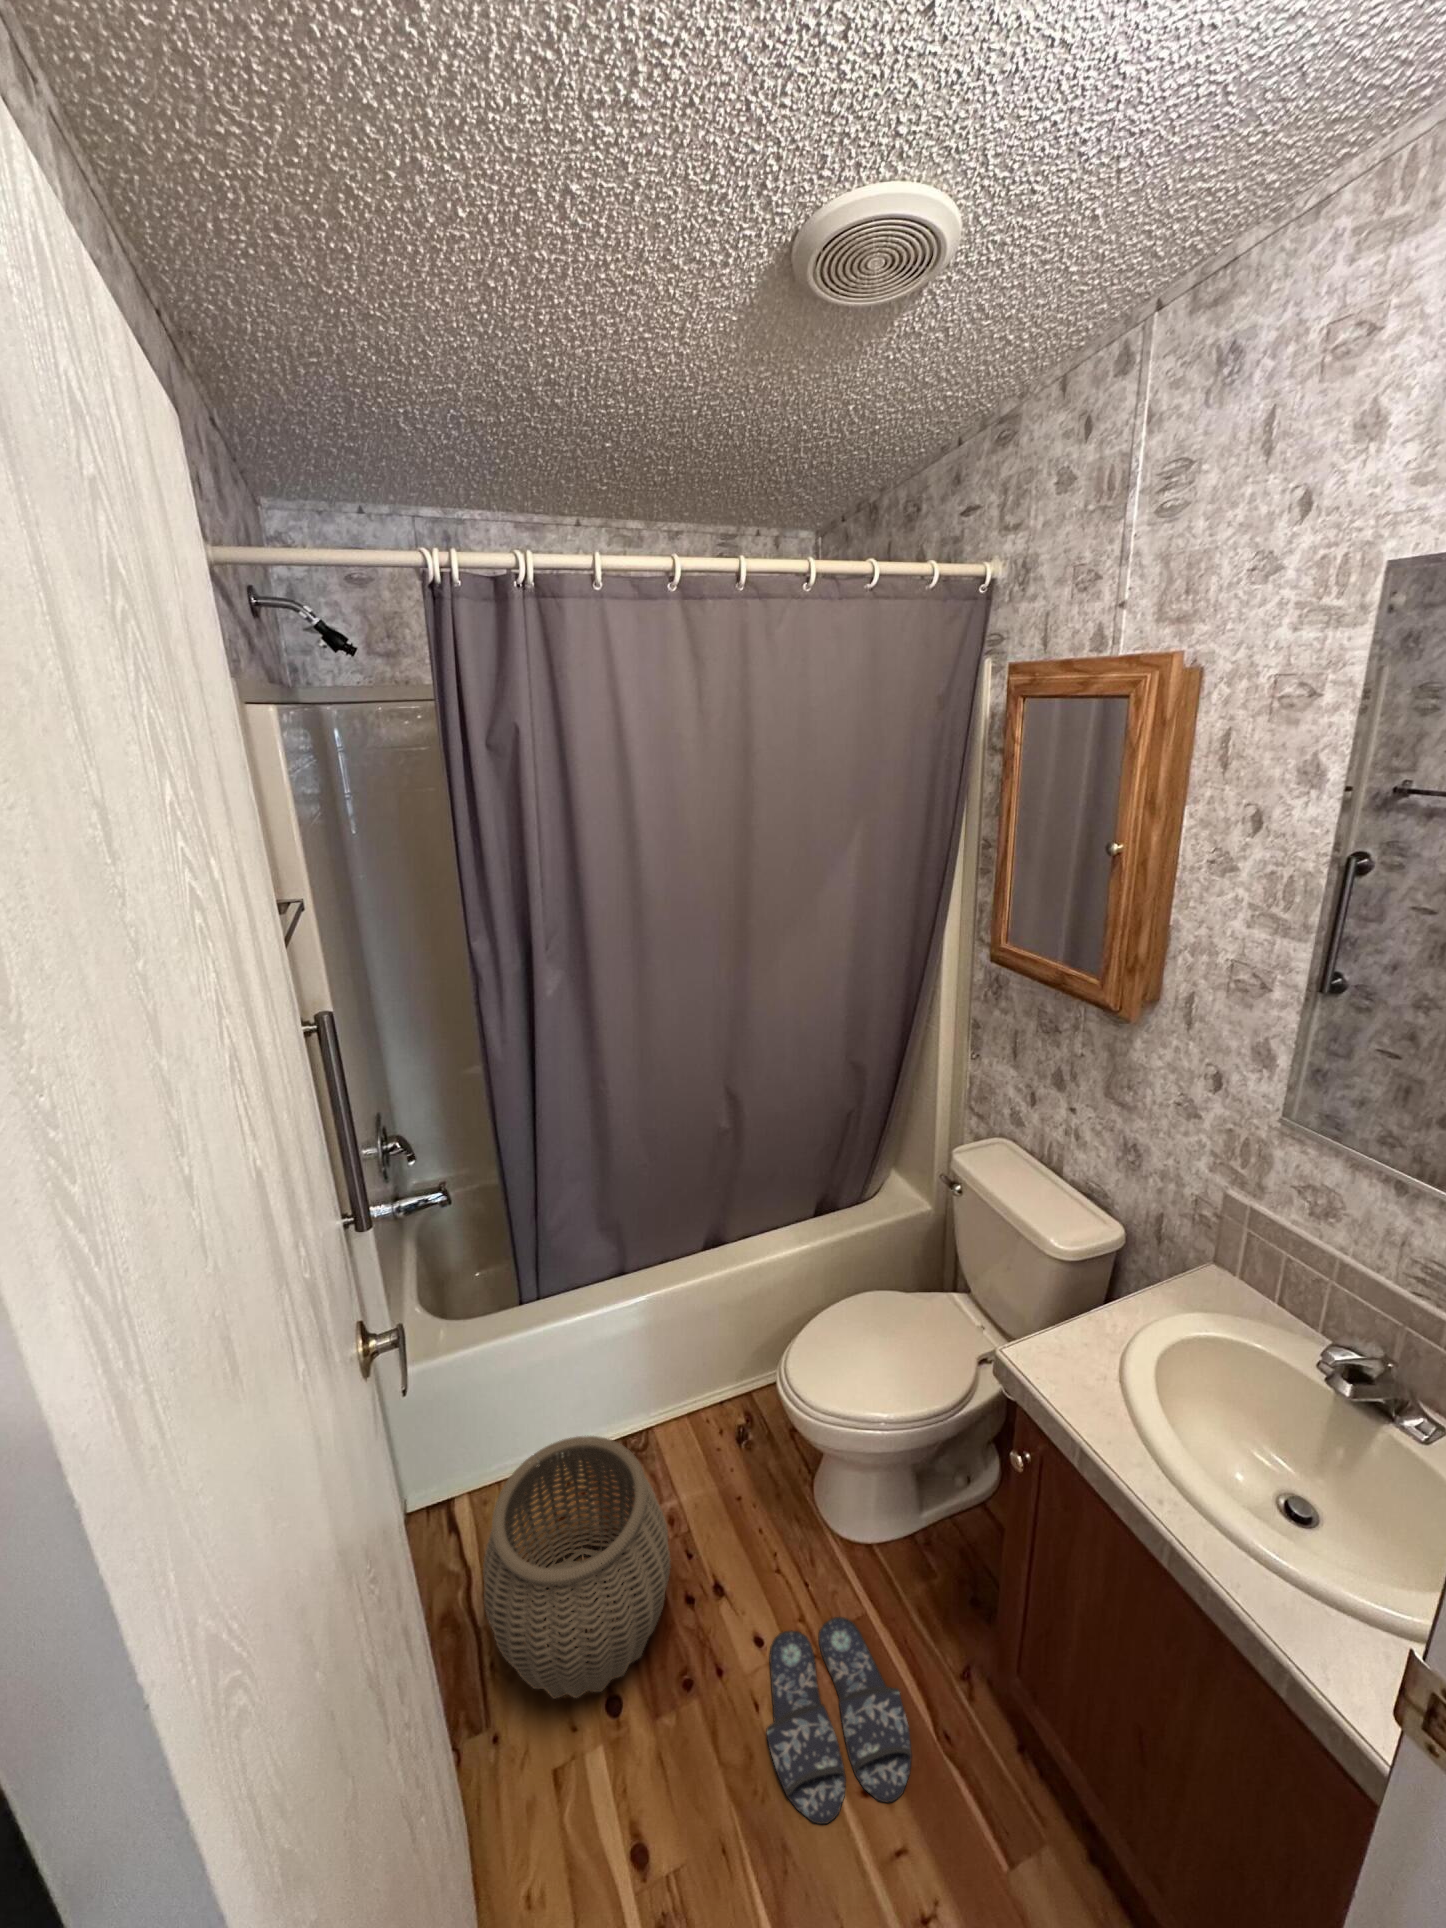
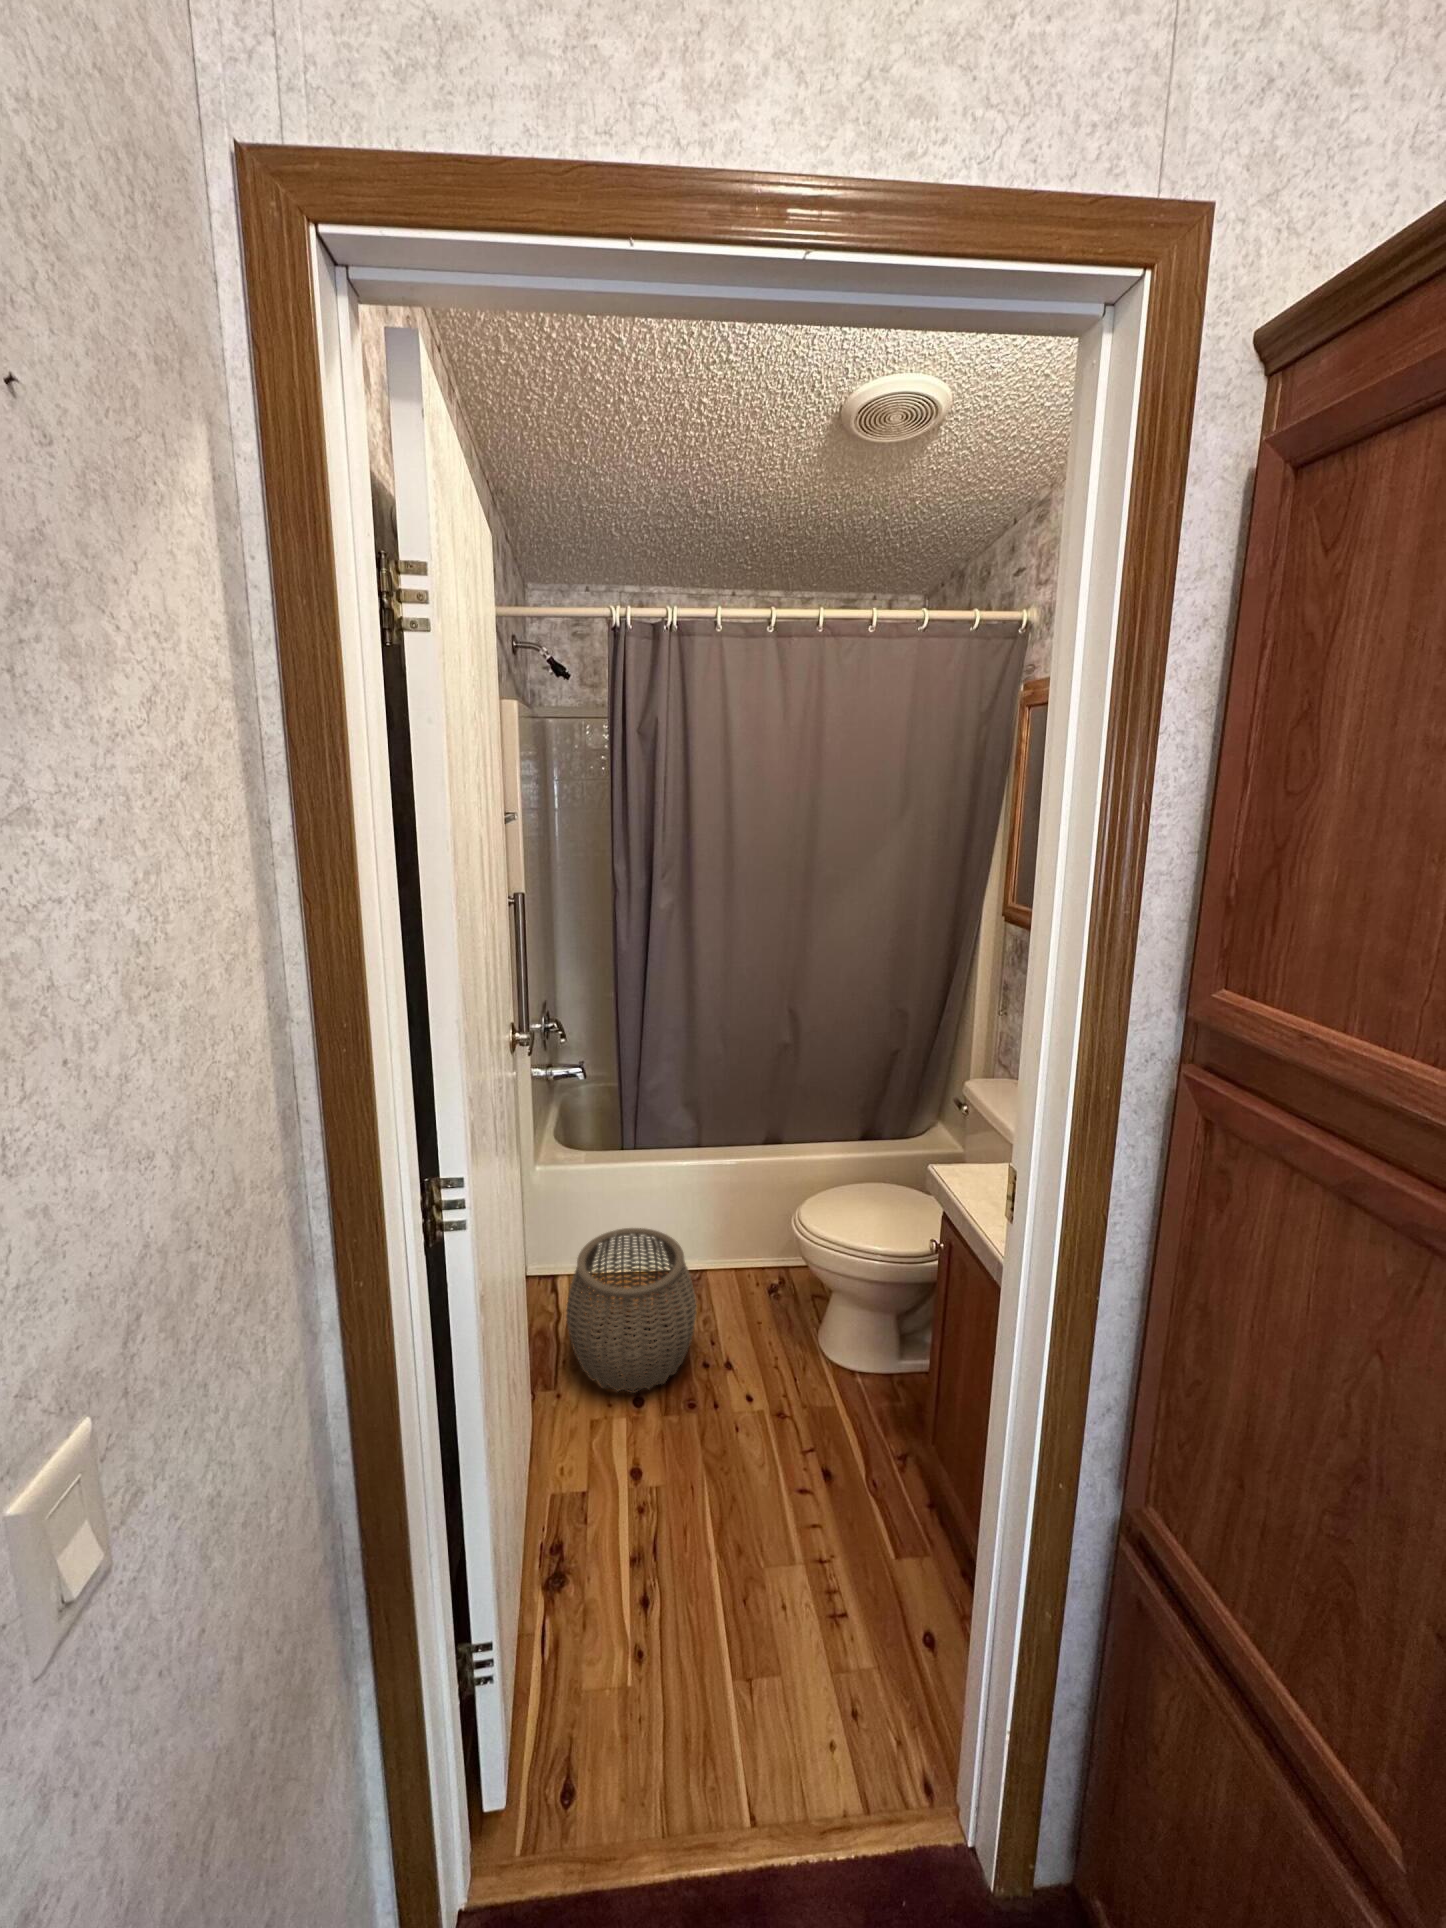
slippers: present [767,1617,912,1824] -> none [740,1398,846,1504]

